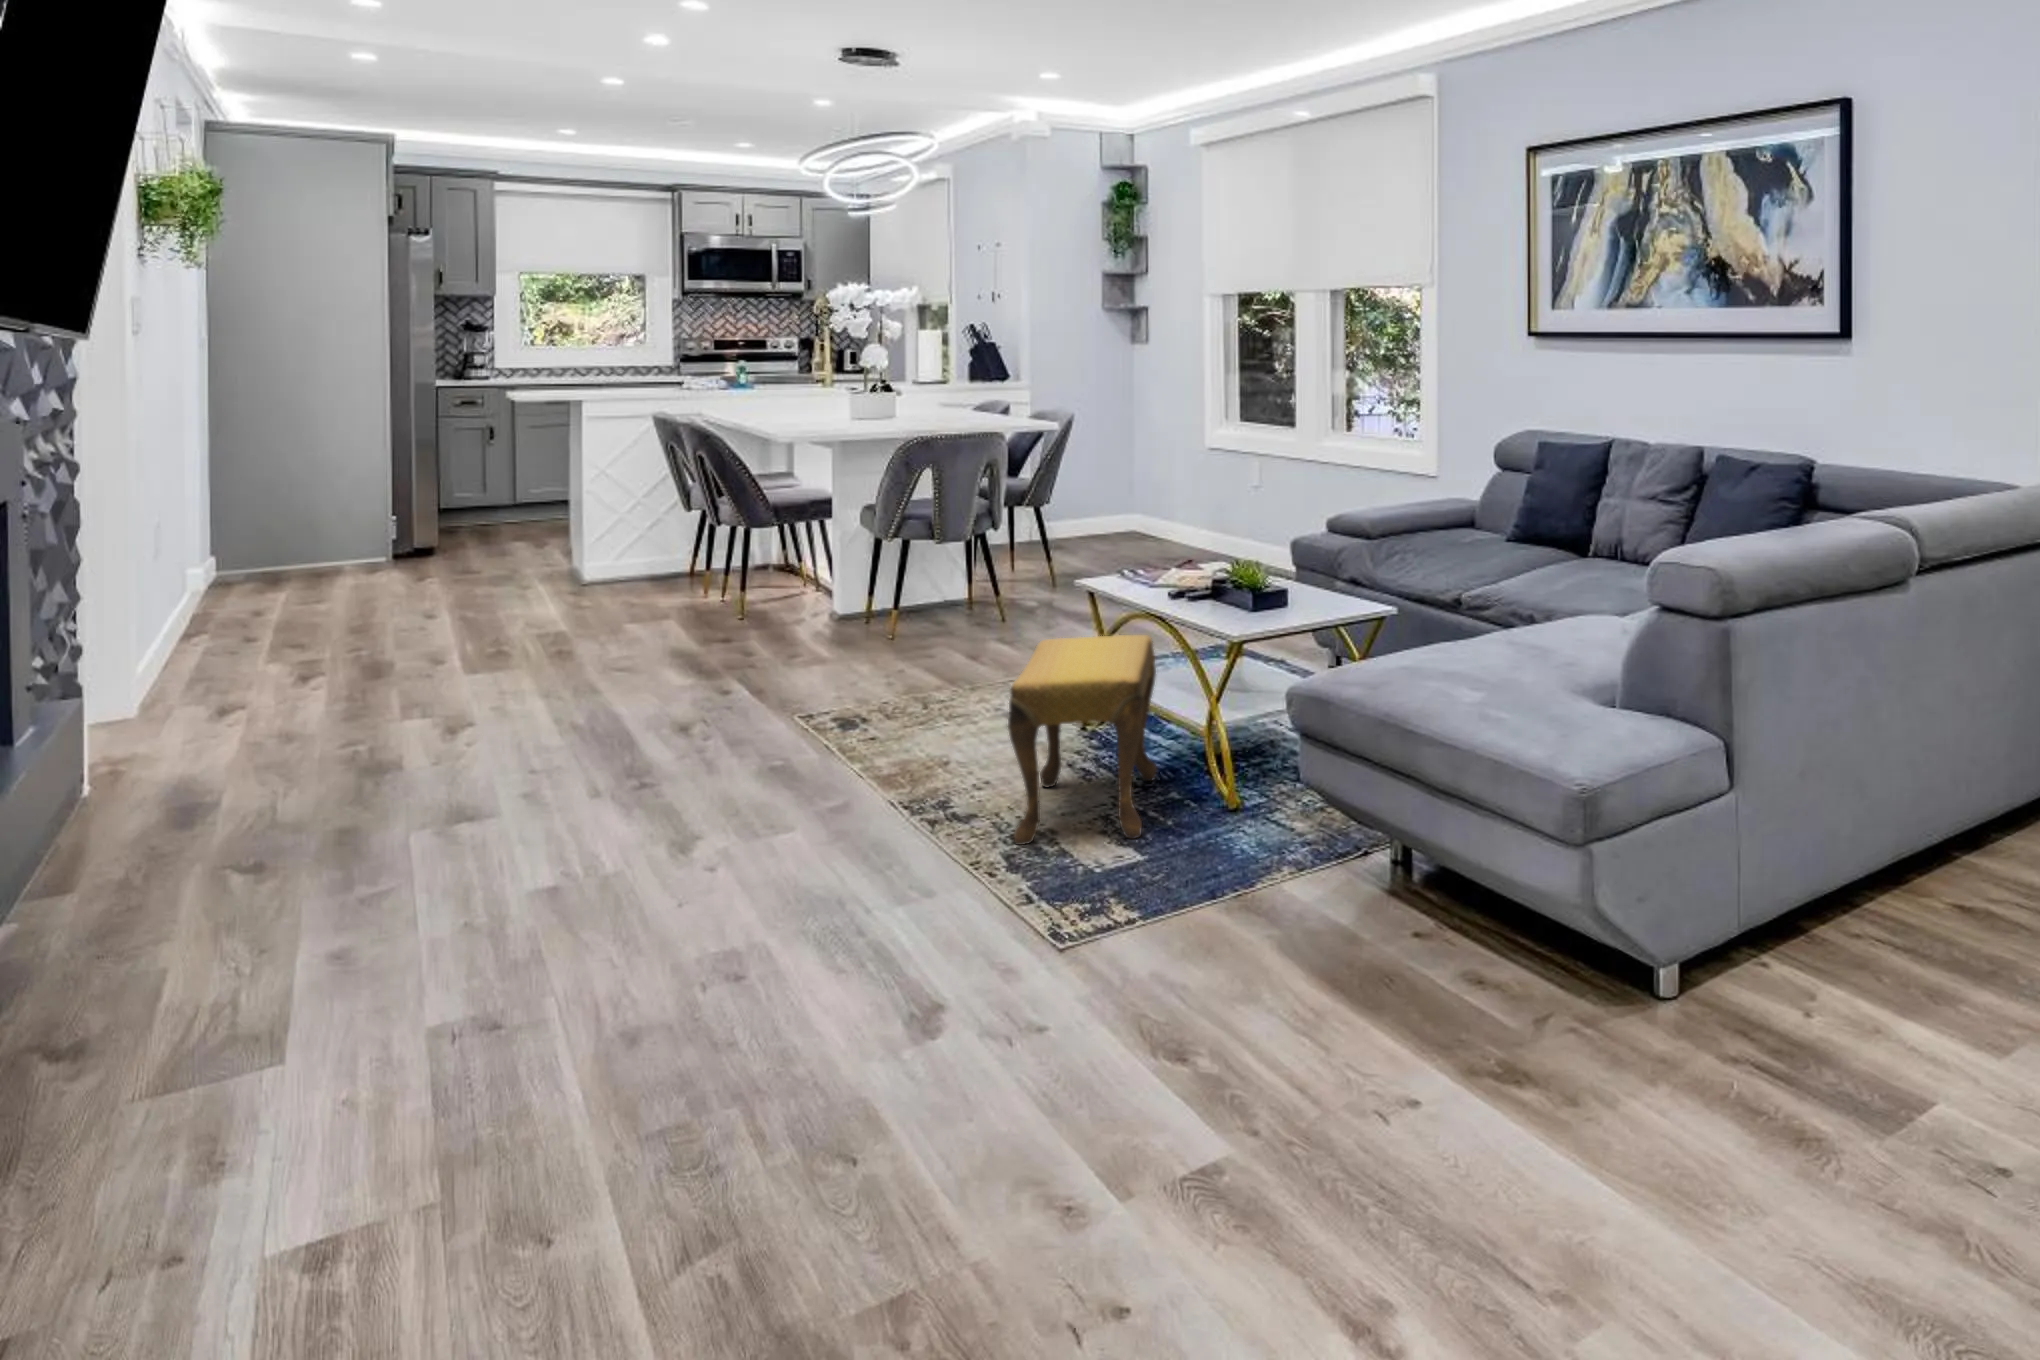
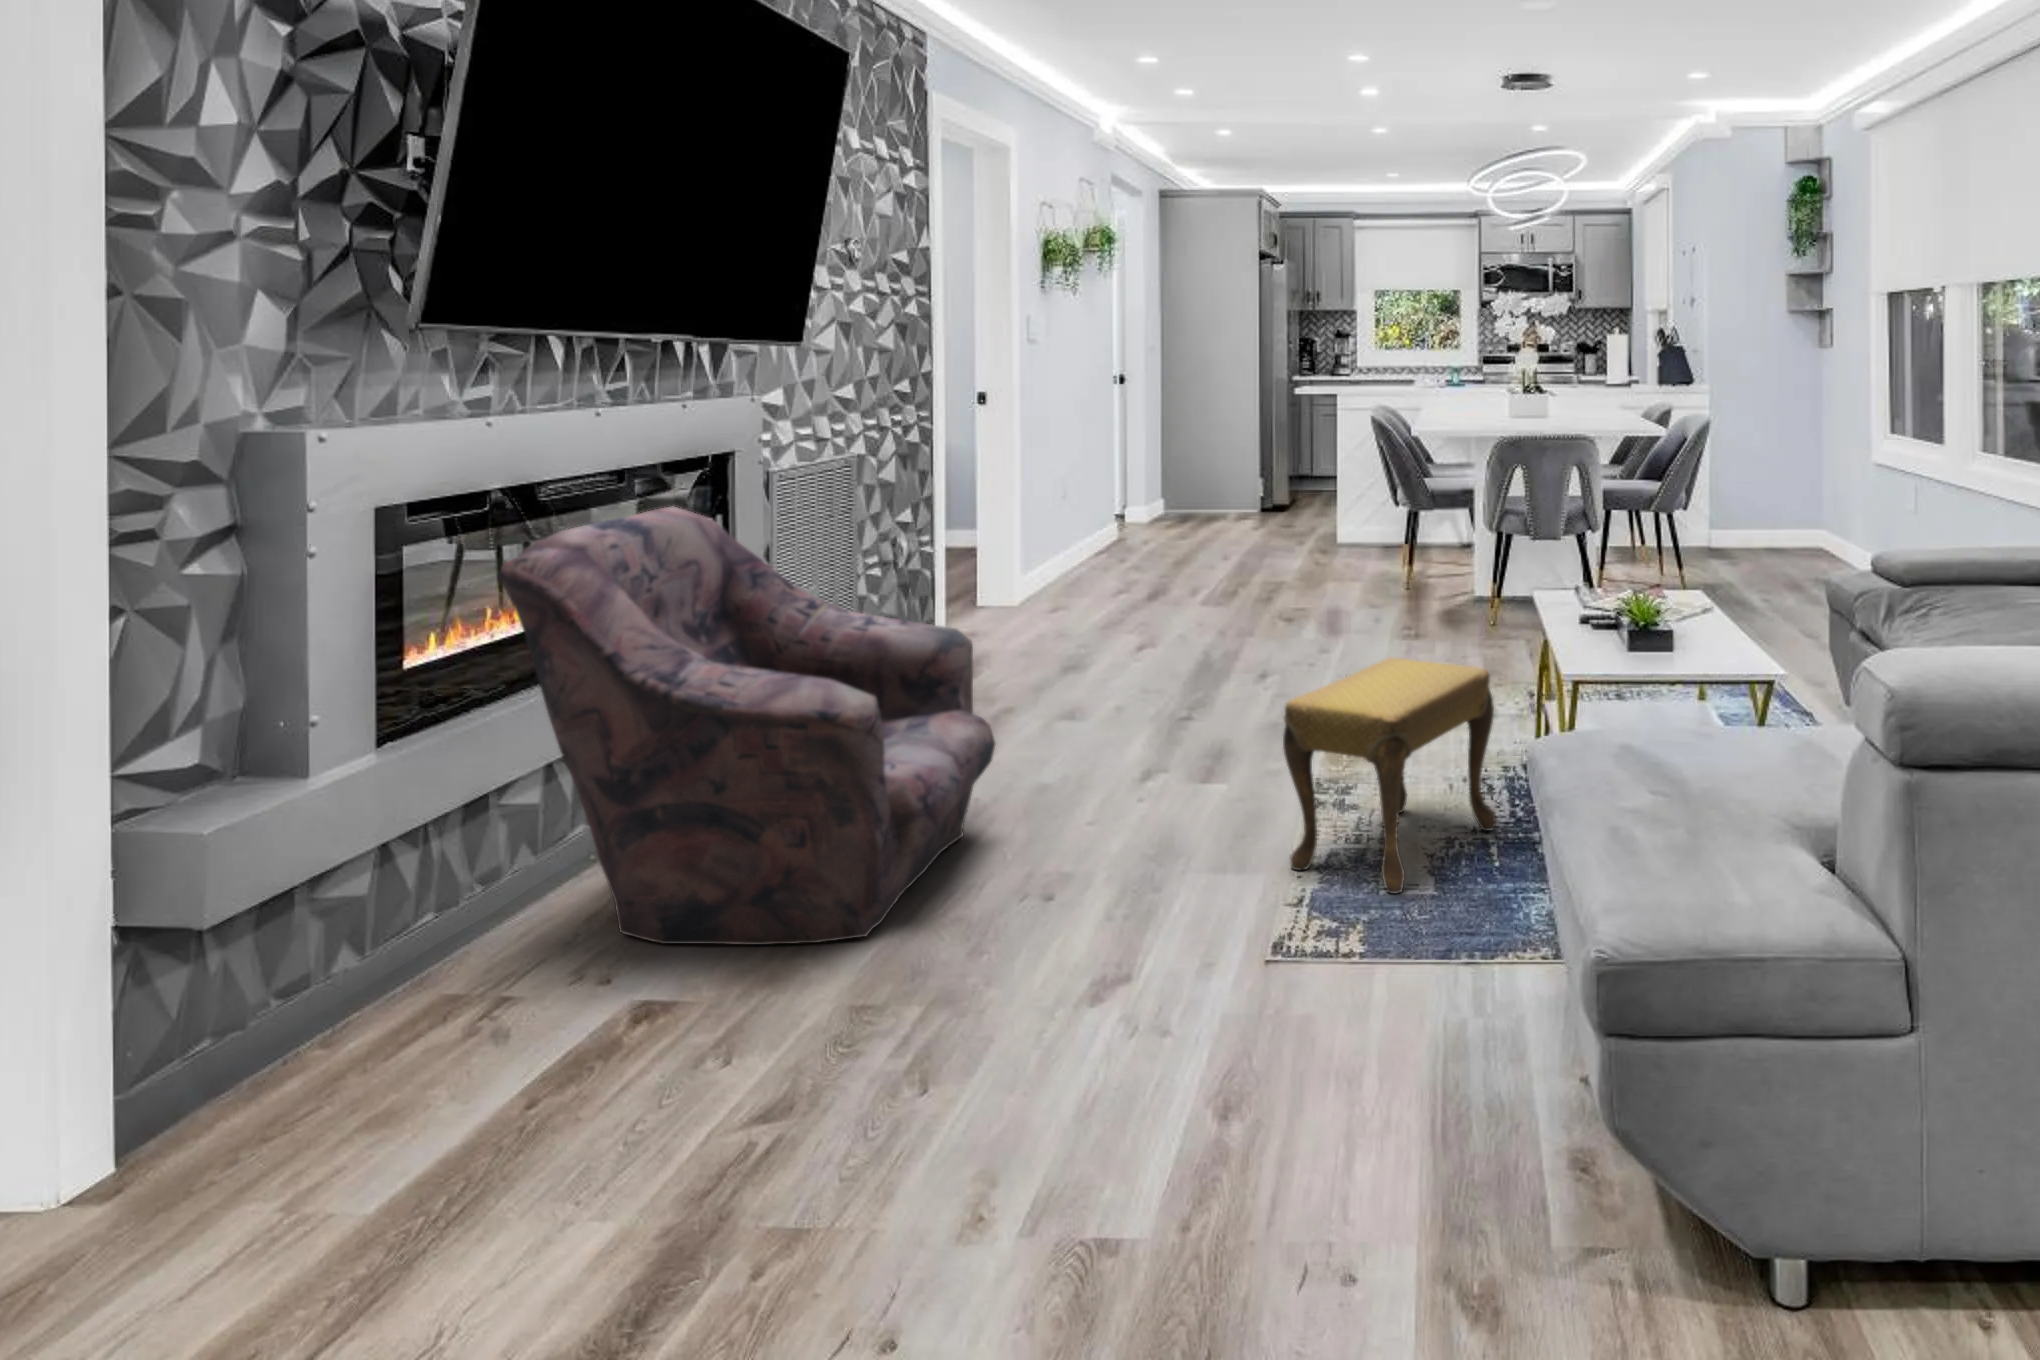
armchair: none [66,557,703,1094] -> present [498,507,995,945]

